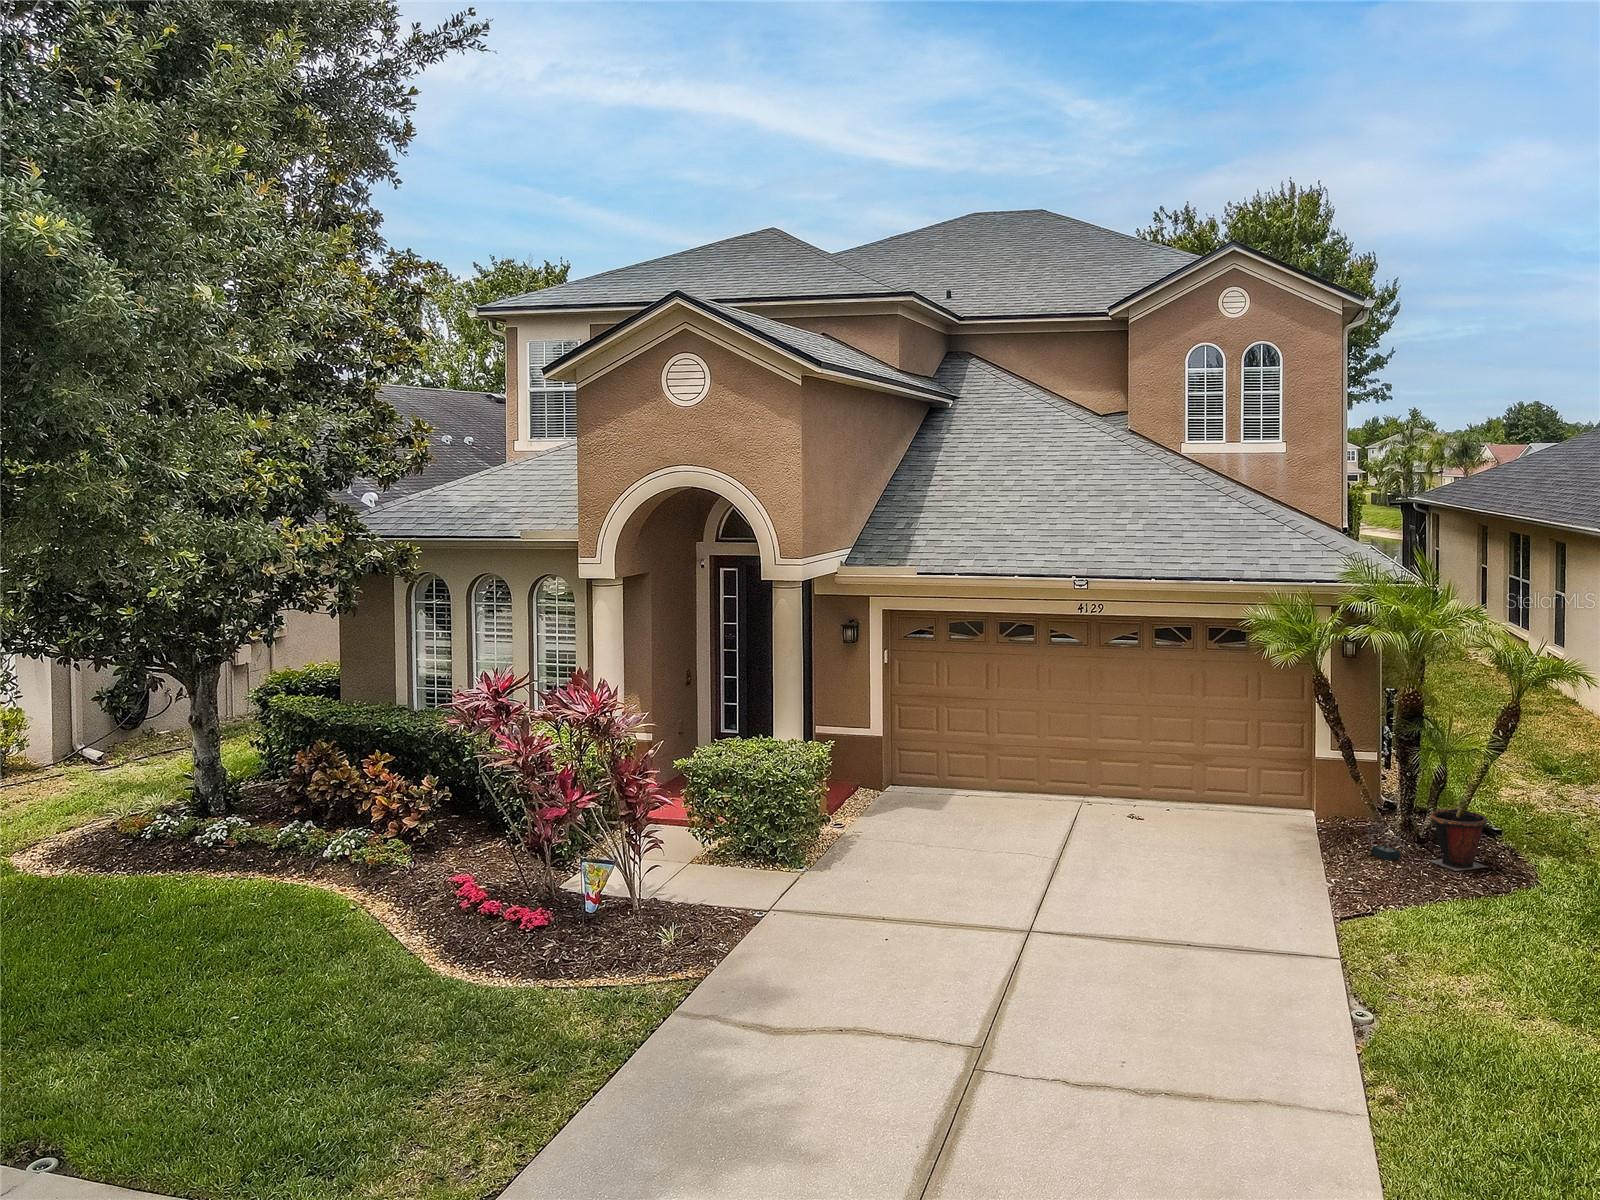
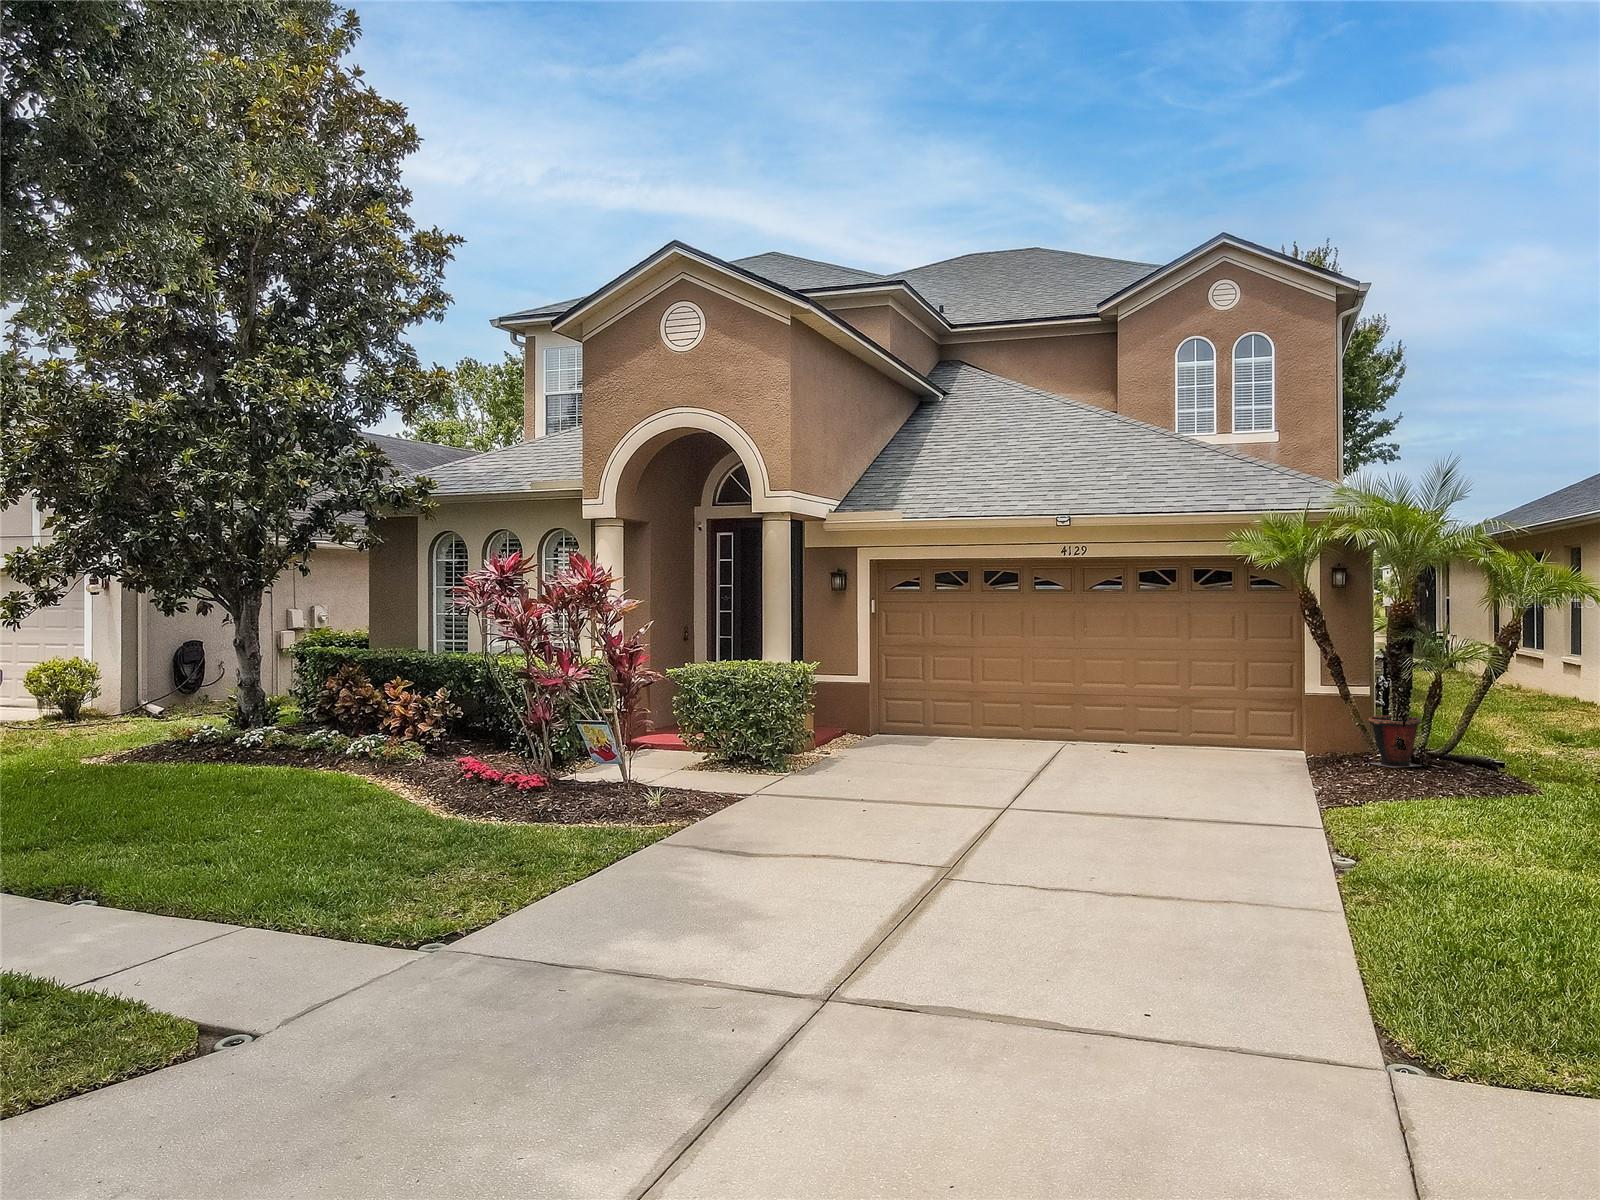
decorative plant: present [1366,823,1405,861] -> none [1309,730,1346,763]

